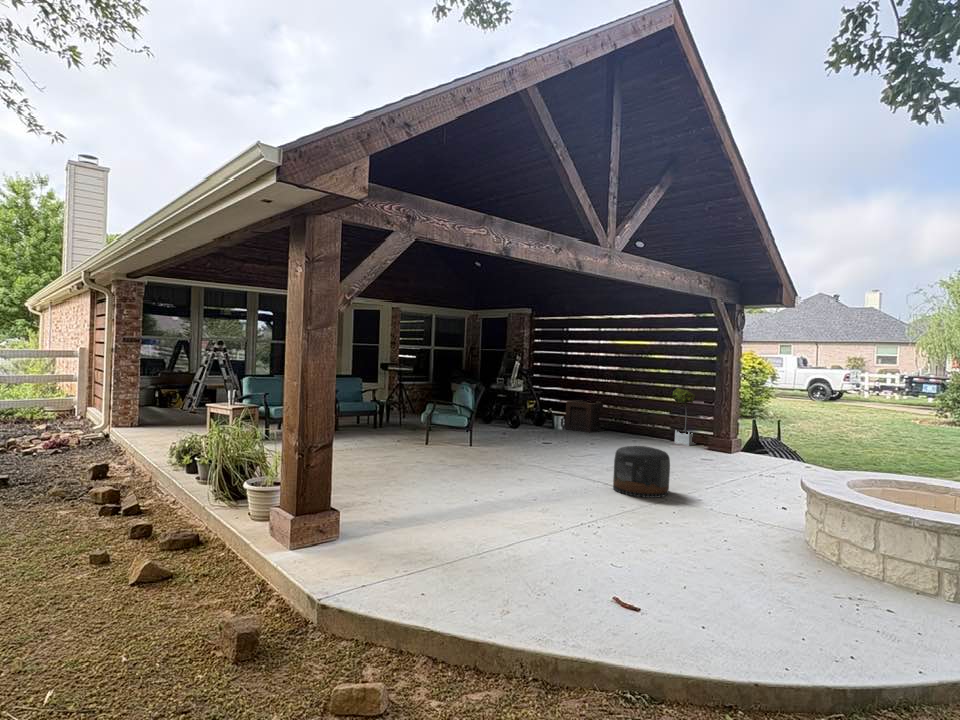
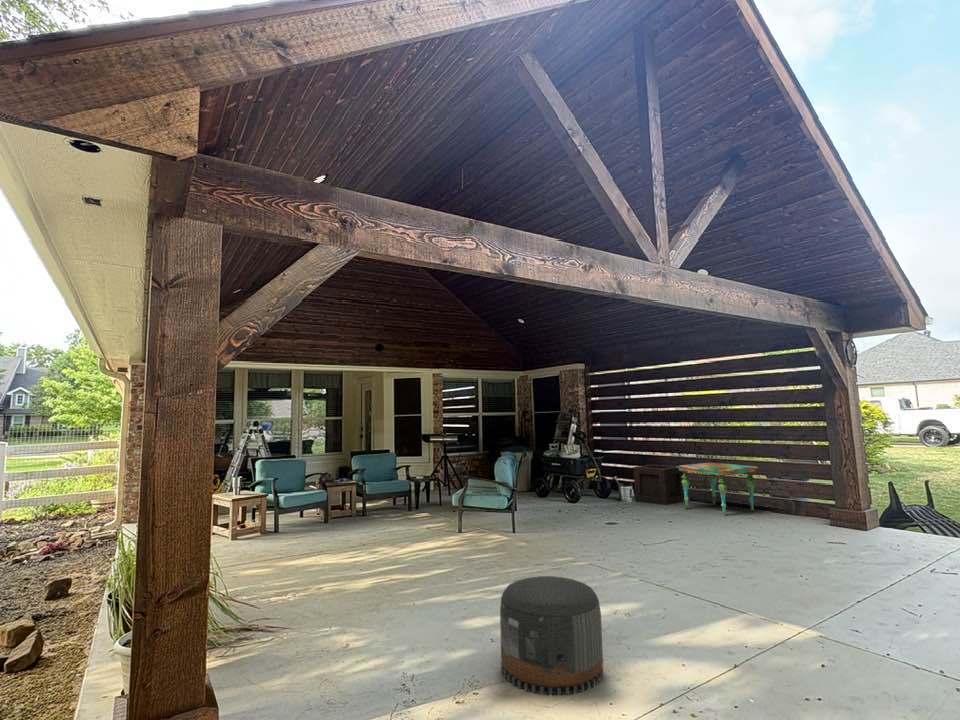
potted tree: present [673,388,696,446] -> none [768,445,809,521]
side table: none [601,400,664,441] -> present [676,463,758,516]
pouf: present [613,446,670,498] -> present [500,576,603,696]

